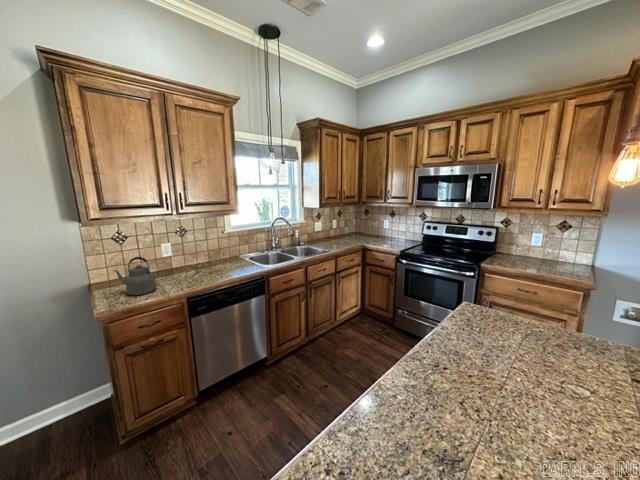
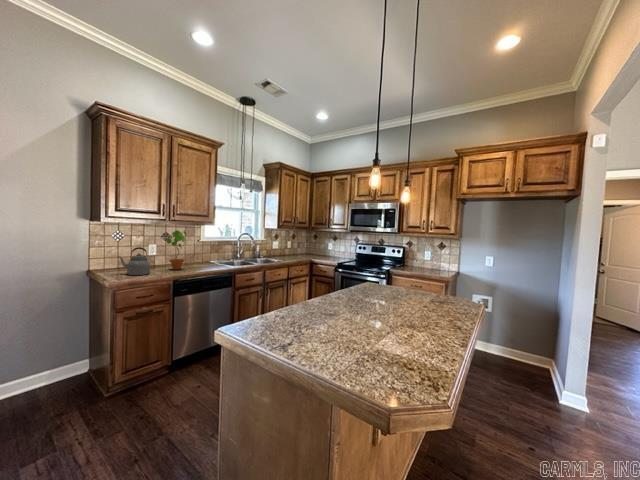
potted plant: none [176,226,202,278] -> present [167,230,186,270]

